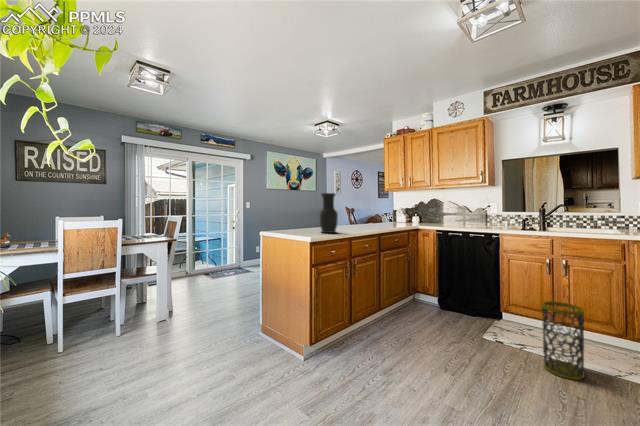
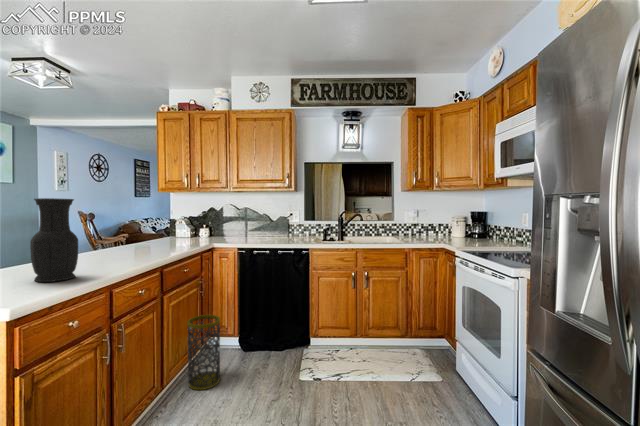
trash can: present [542,301,584,380] -> present [187,315,220,390]

